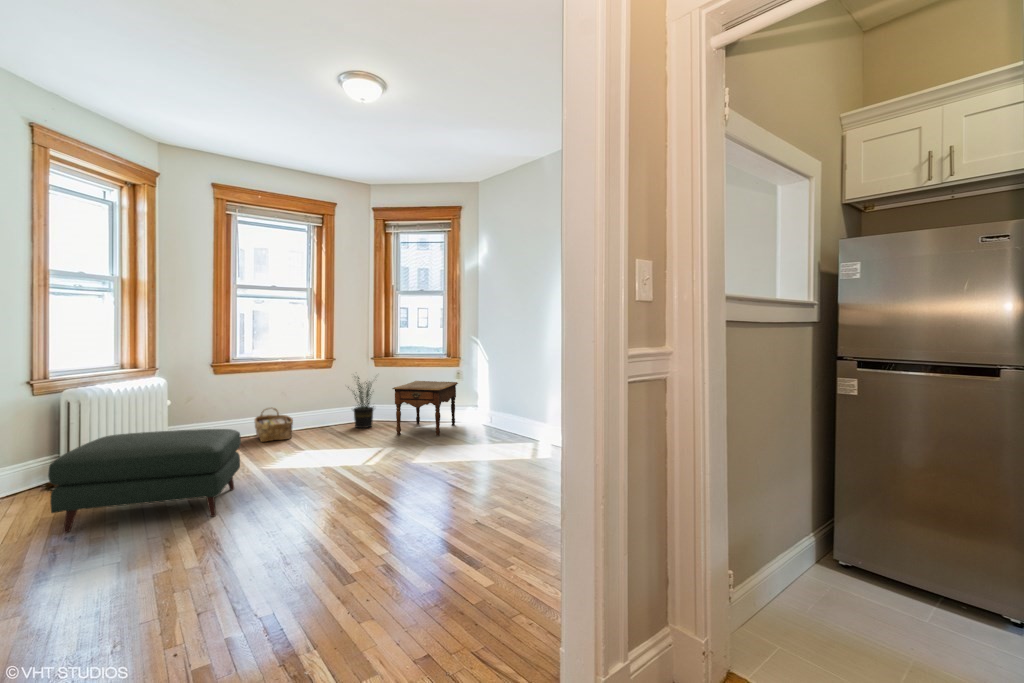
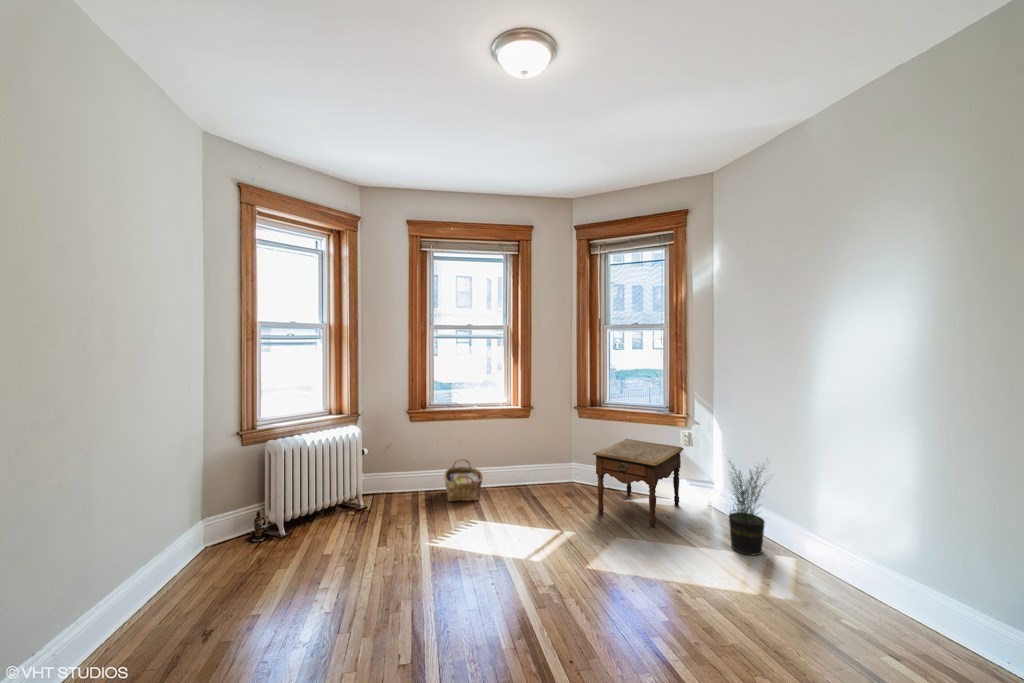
potted plant: present [348,377,374,428] -> present [729,461,766,556]
ottoman: present [48,429,241,533] -> none [178,510,391,657]

